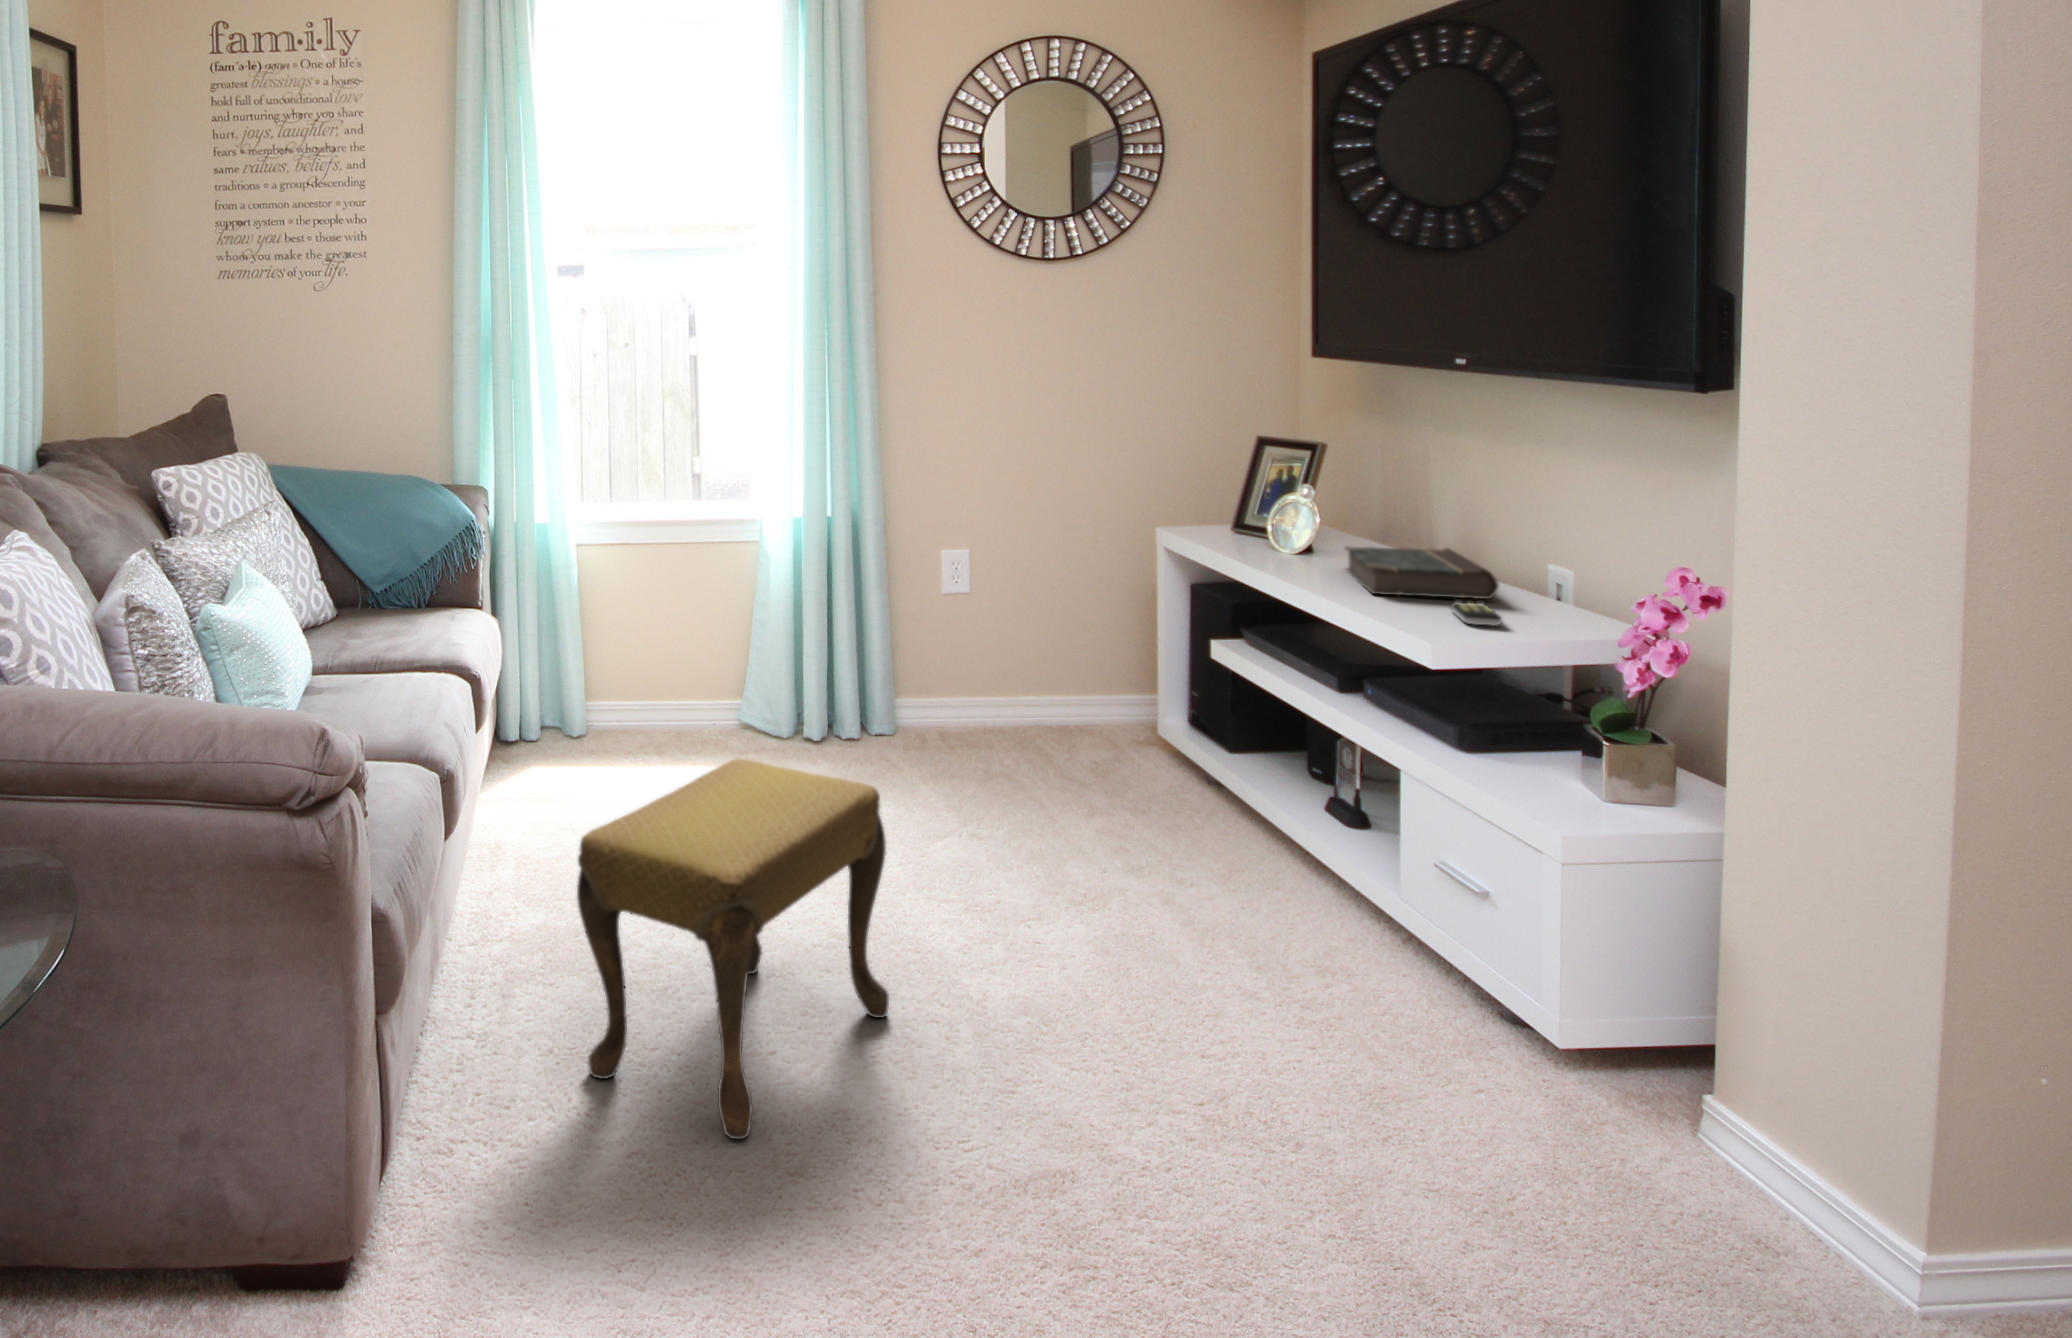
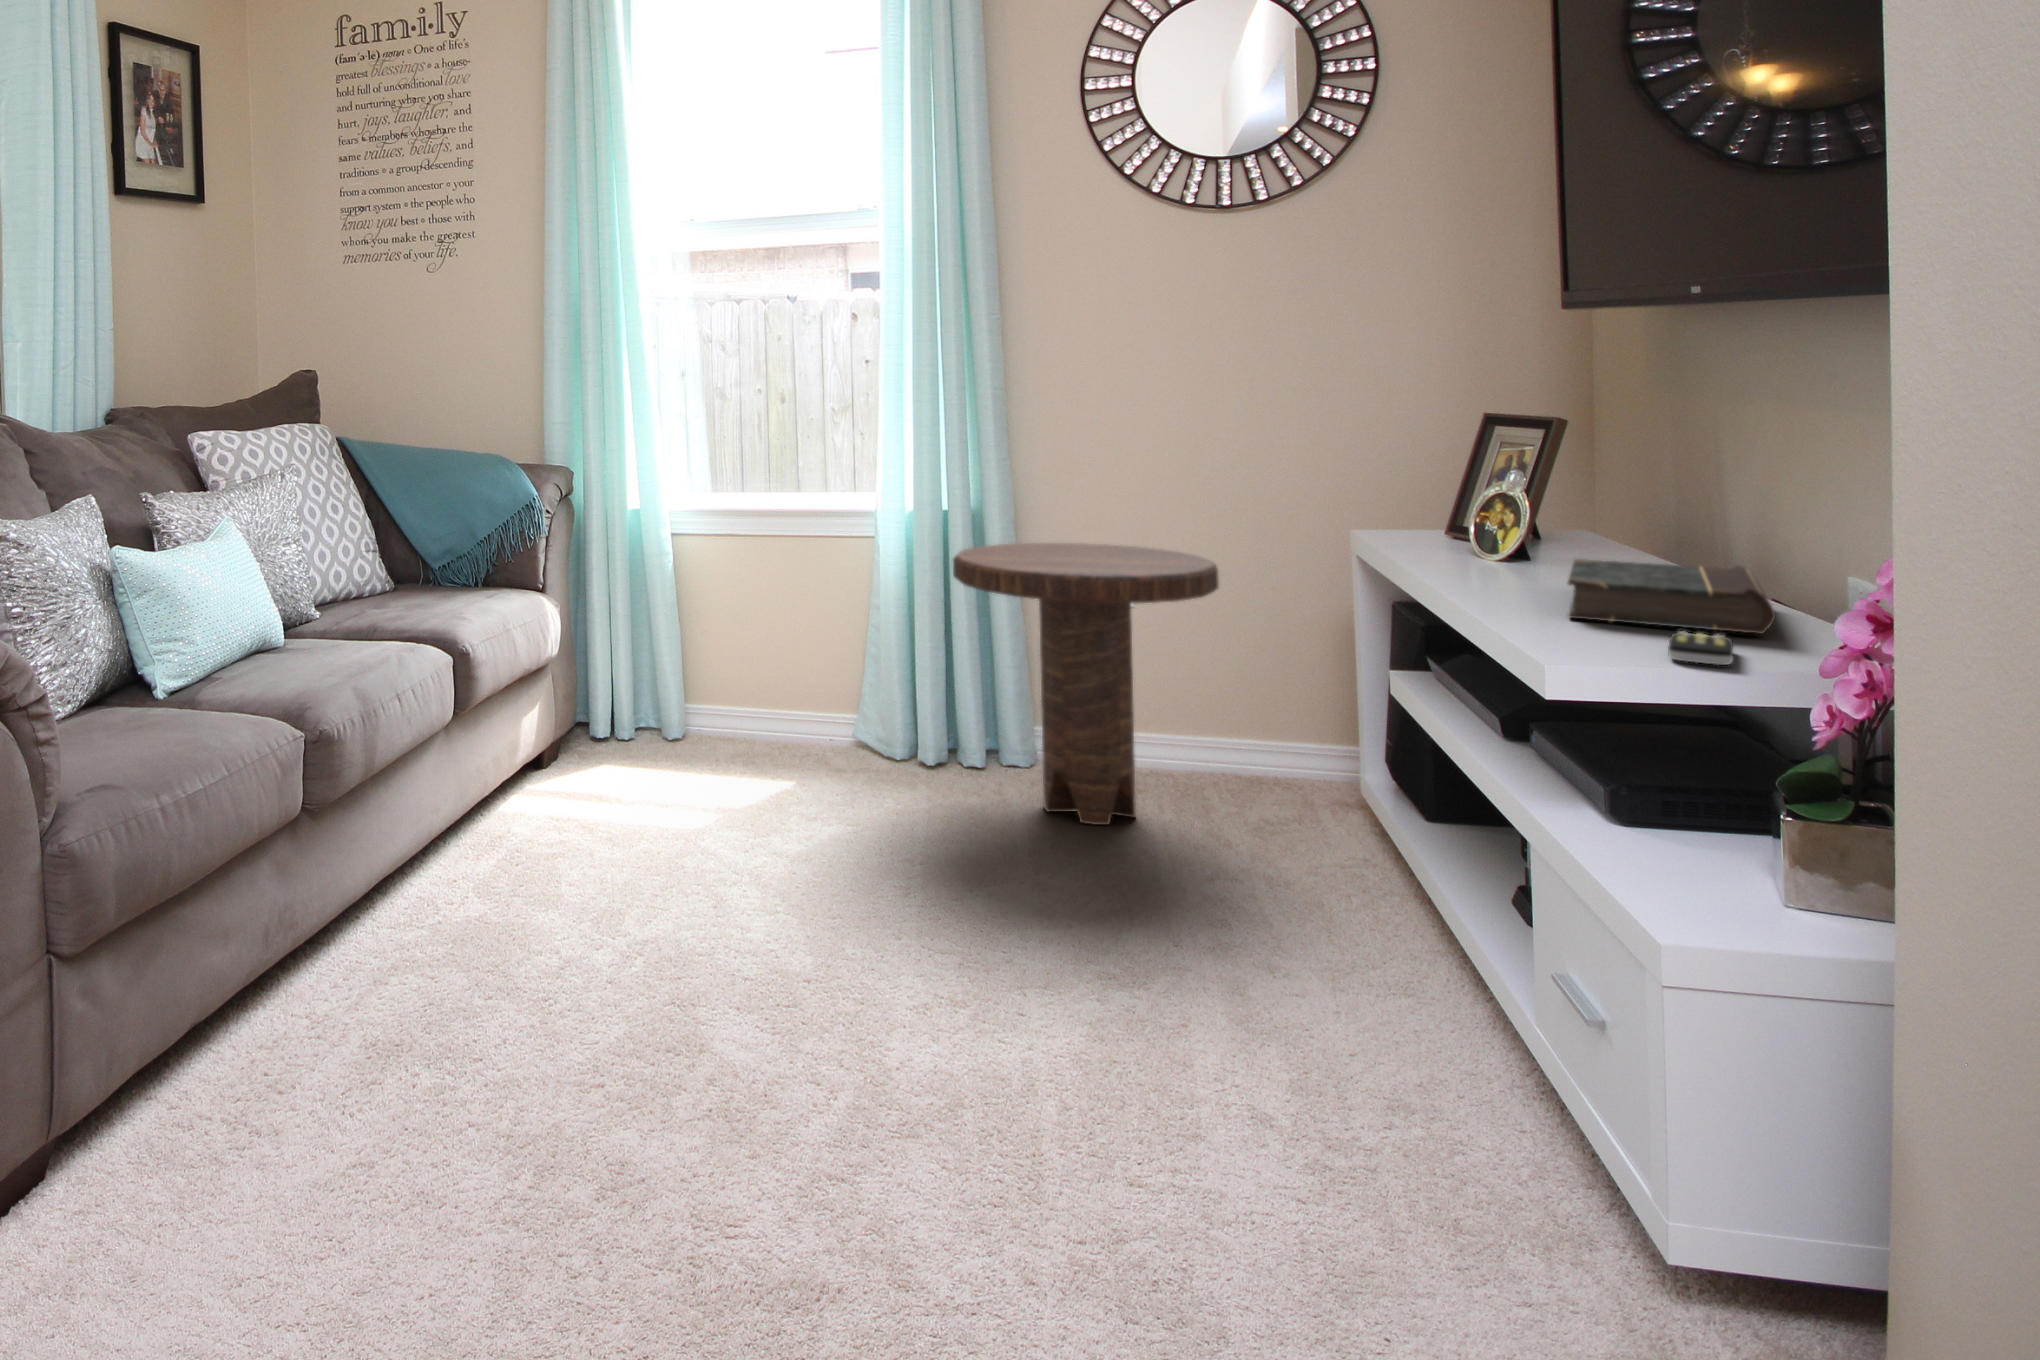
side table: none [855,540,1068,775] -> present [953,543,1219,825]
footstool: present [577,758,889,1139] -> none [362,747,758,1172]

